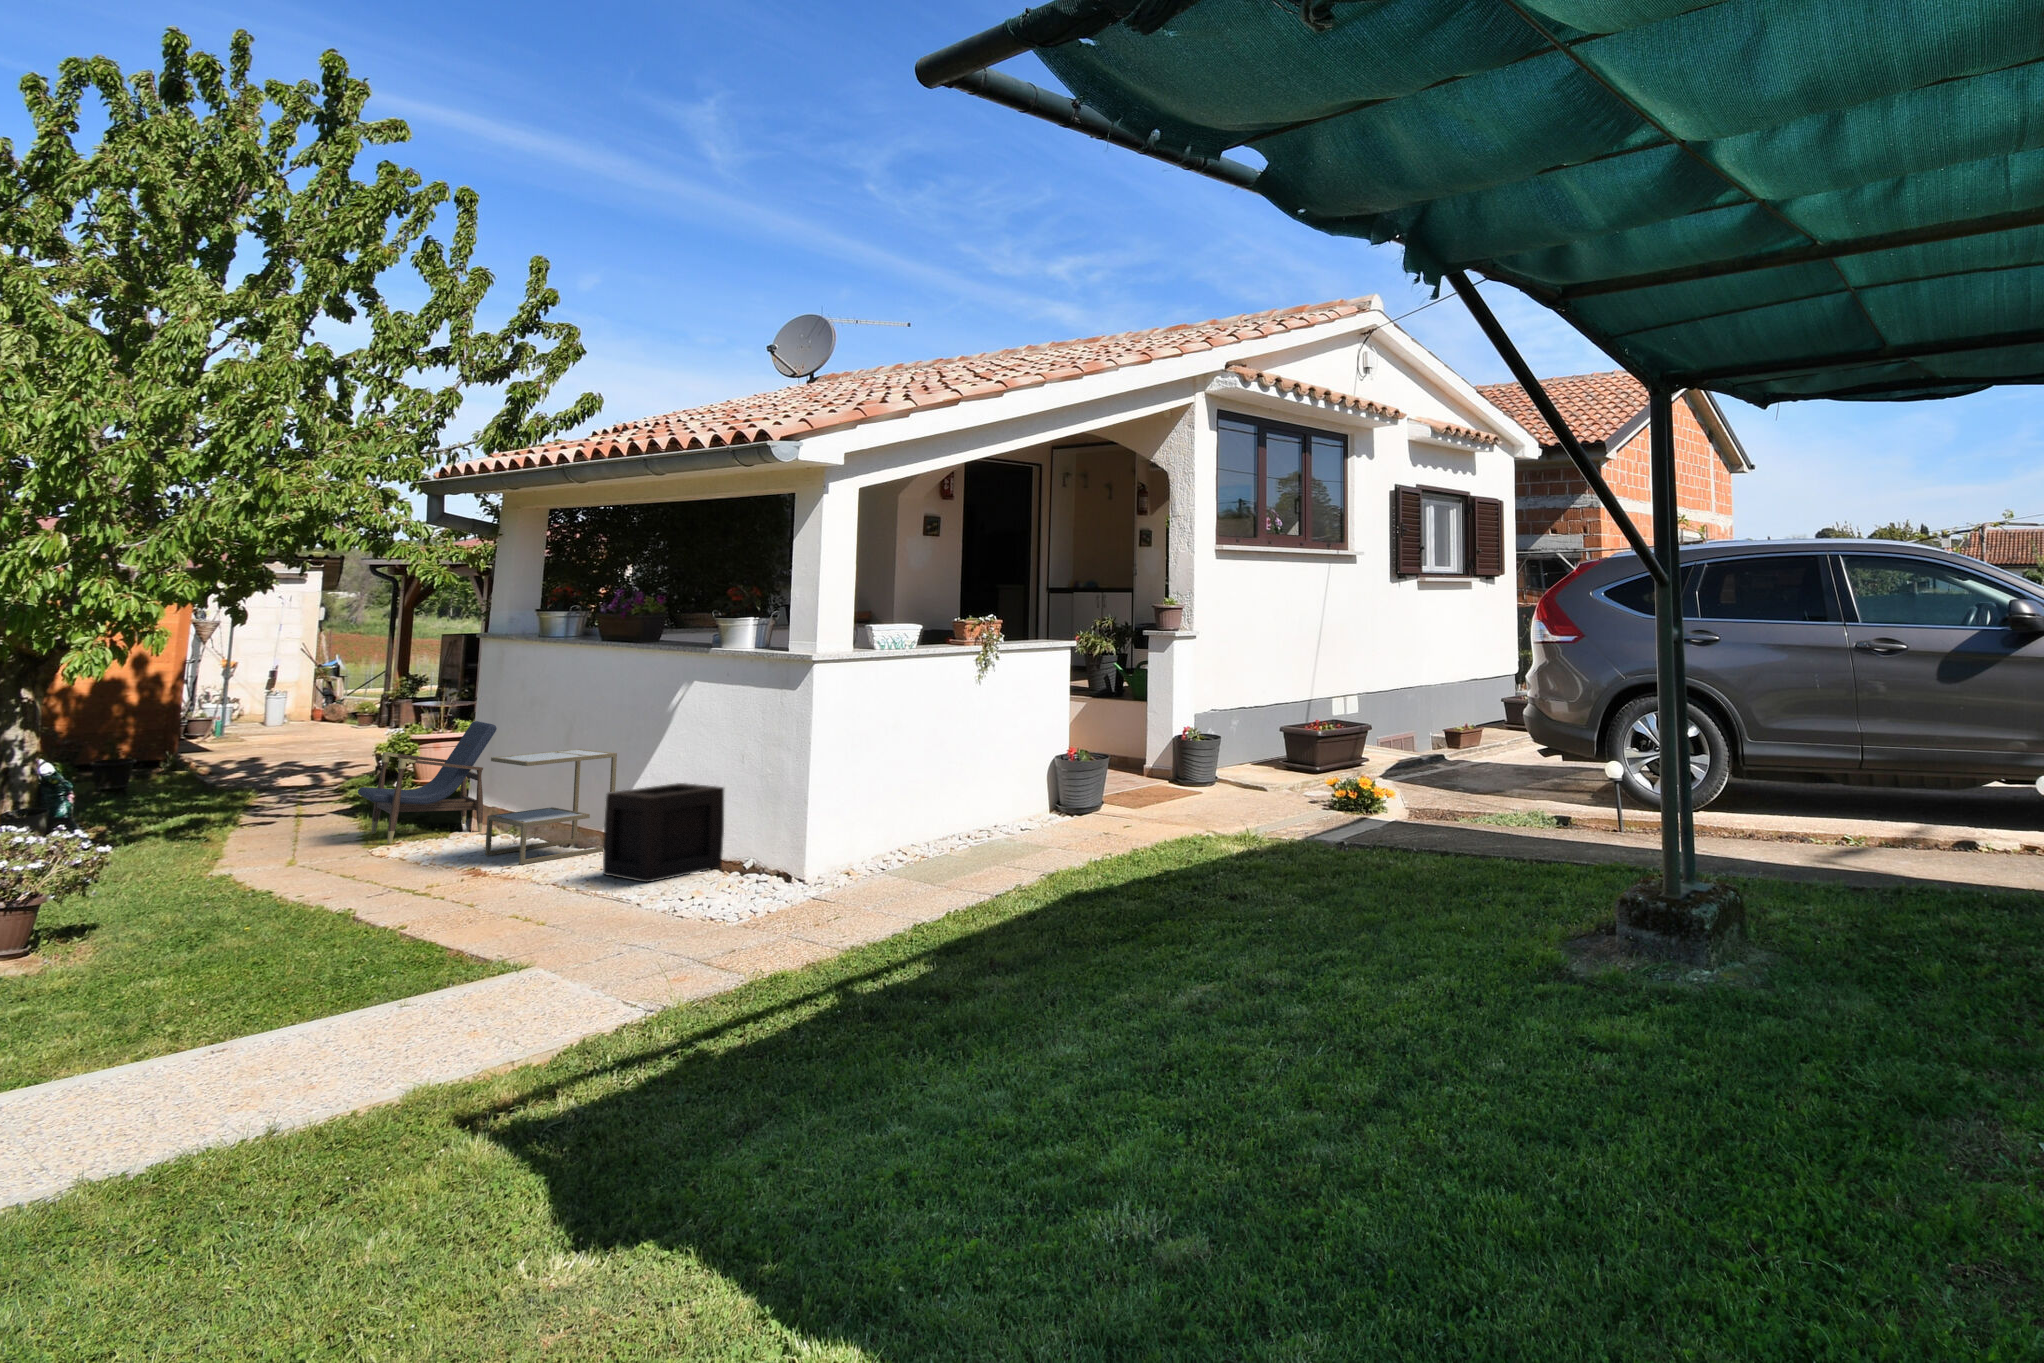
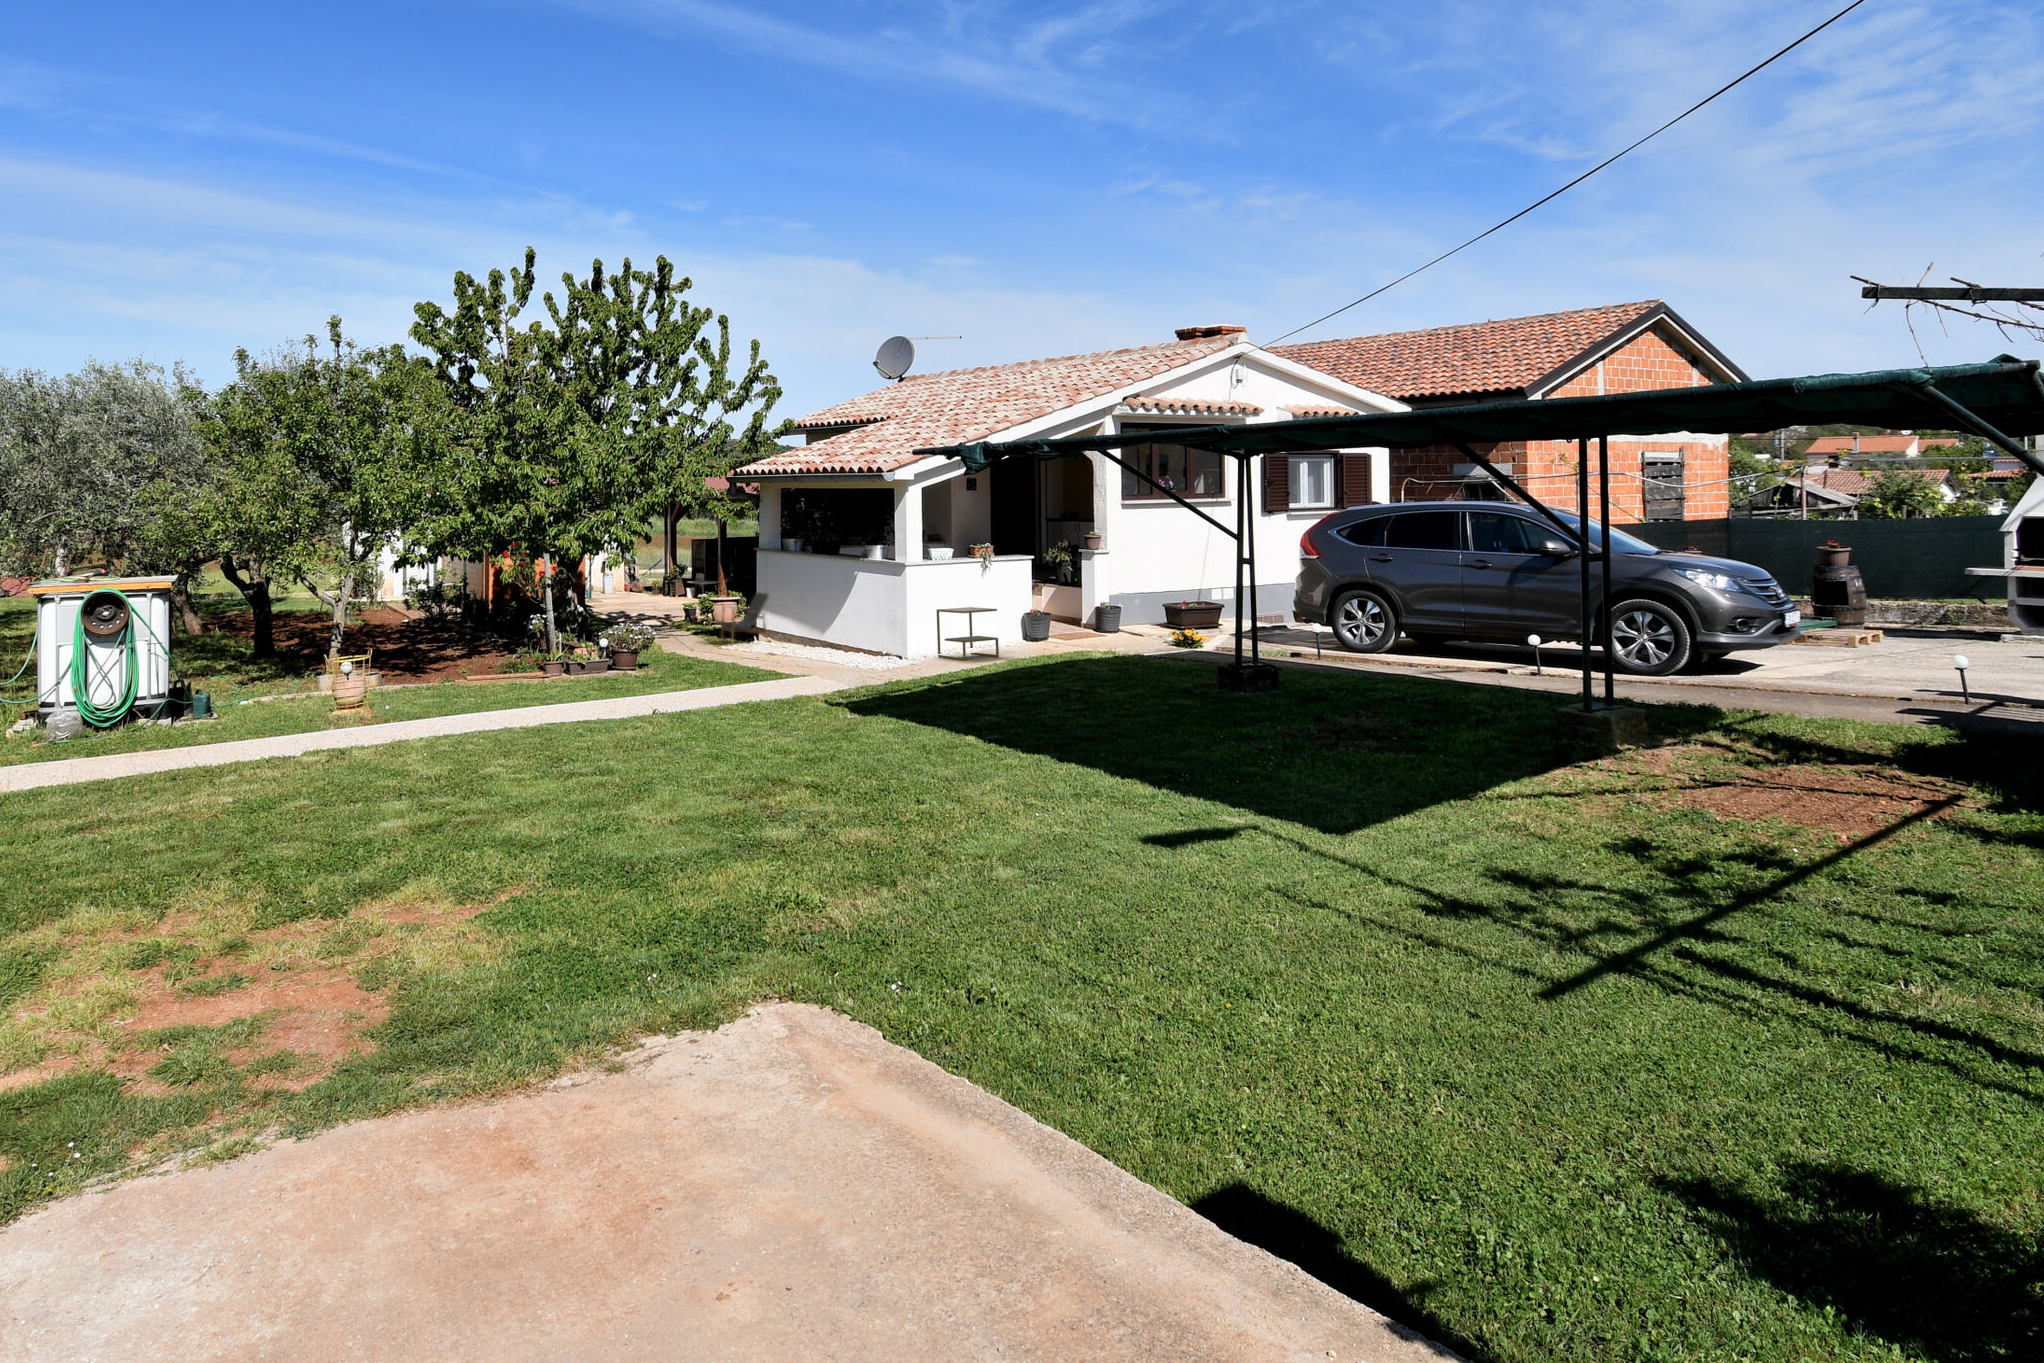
side table: present [485,749,617,865] -> present [936,607,999,660]
wooden crate: present [603,783,724,882] -> none [825,619,873,659]

